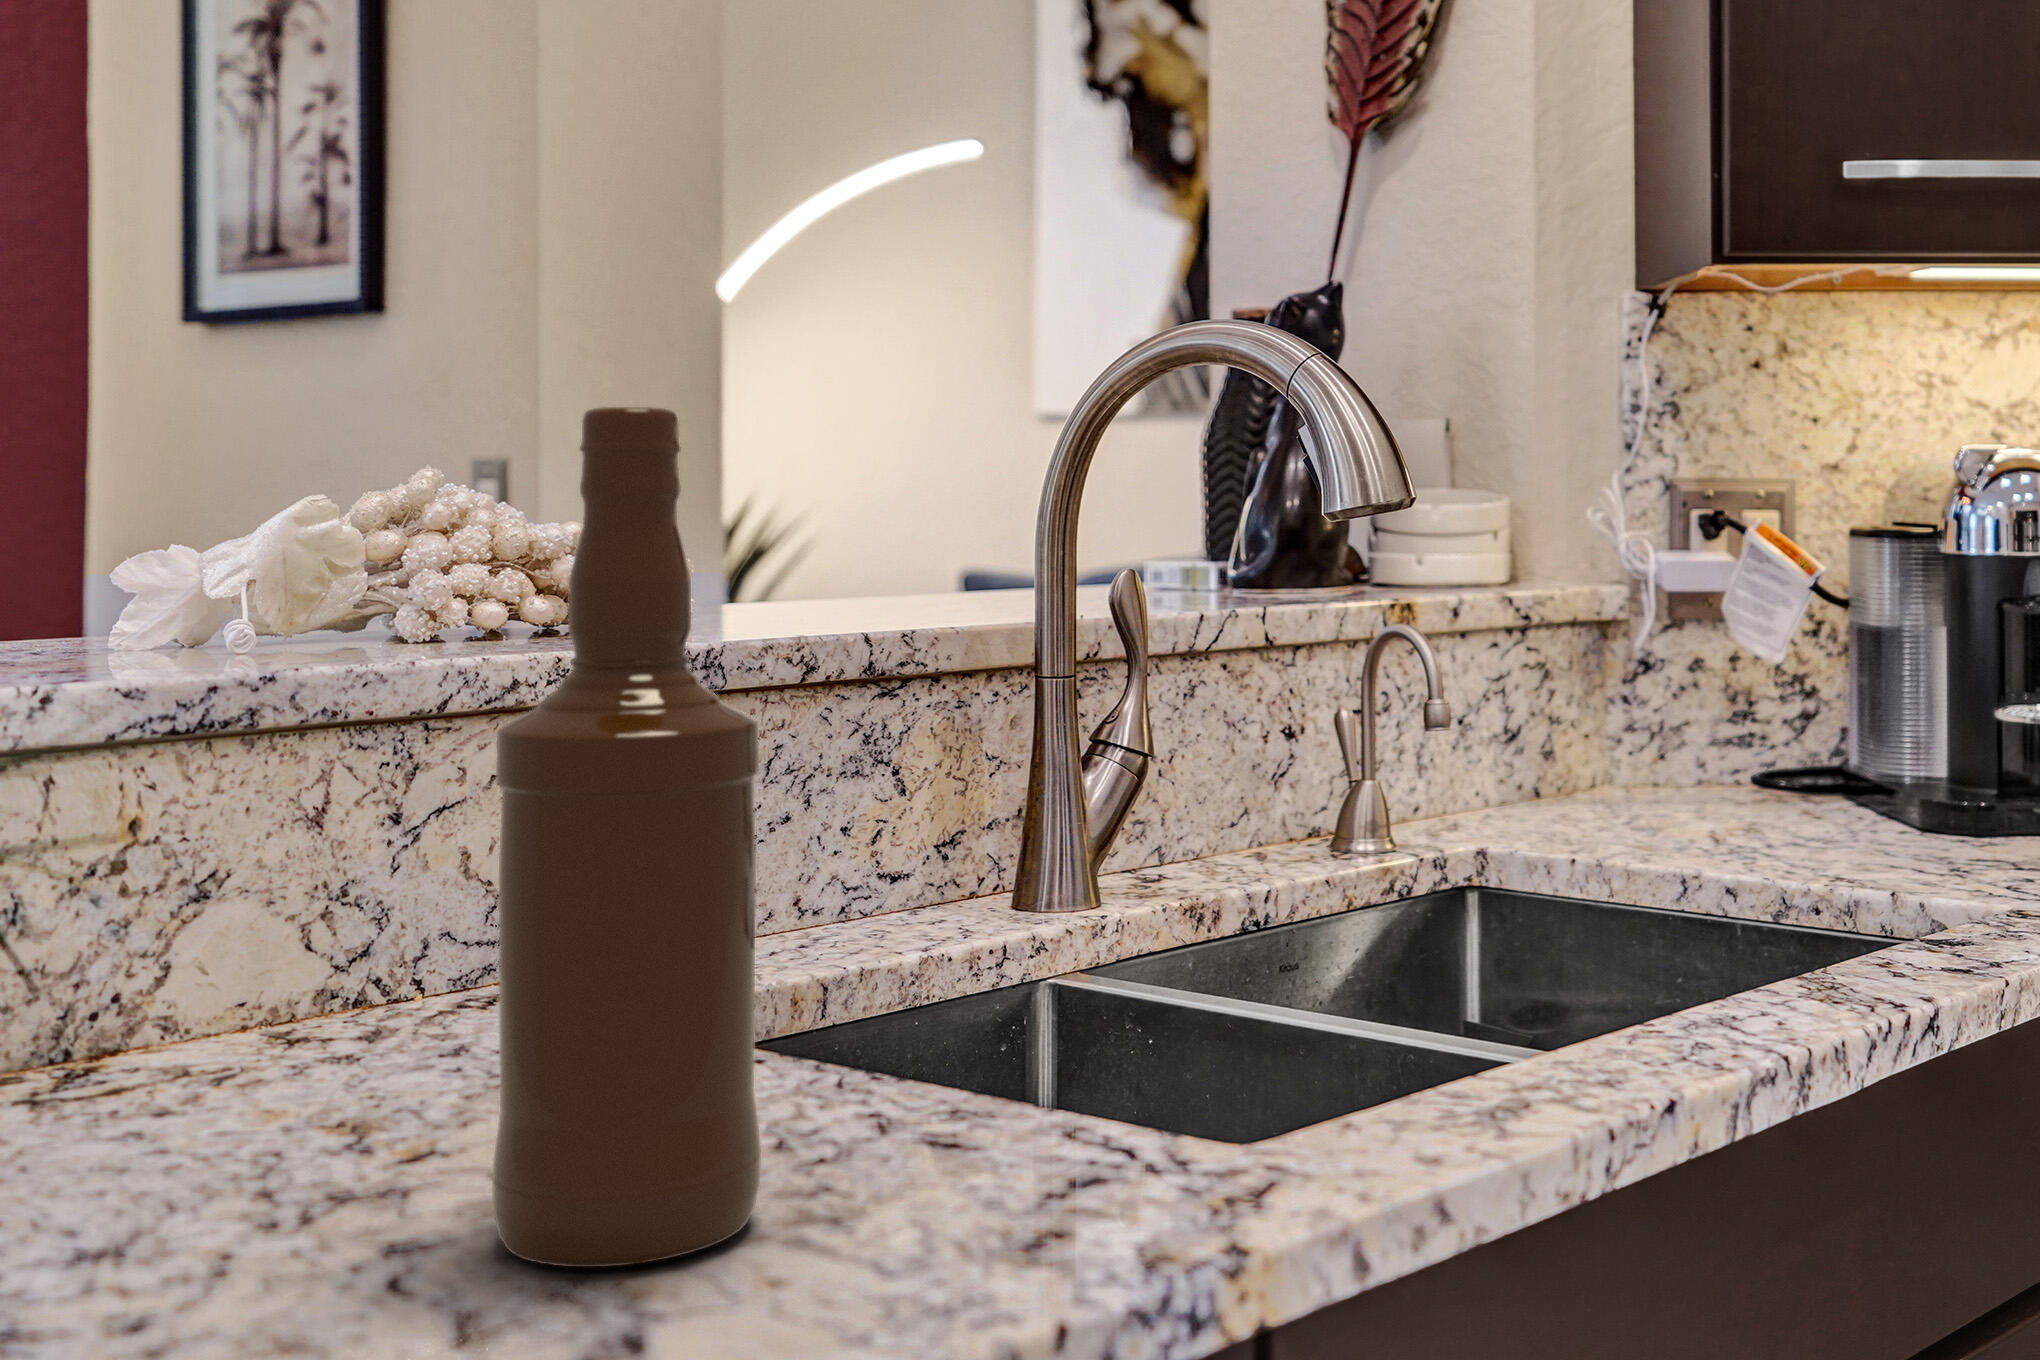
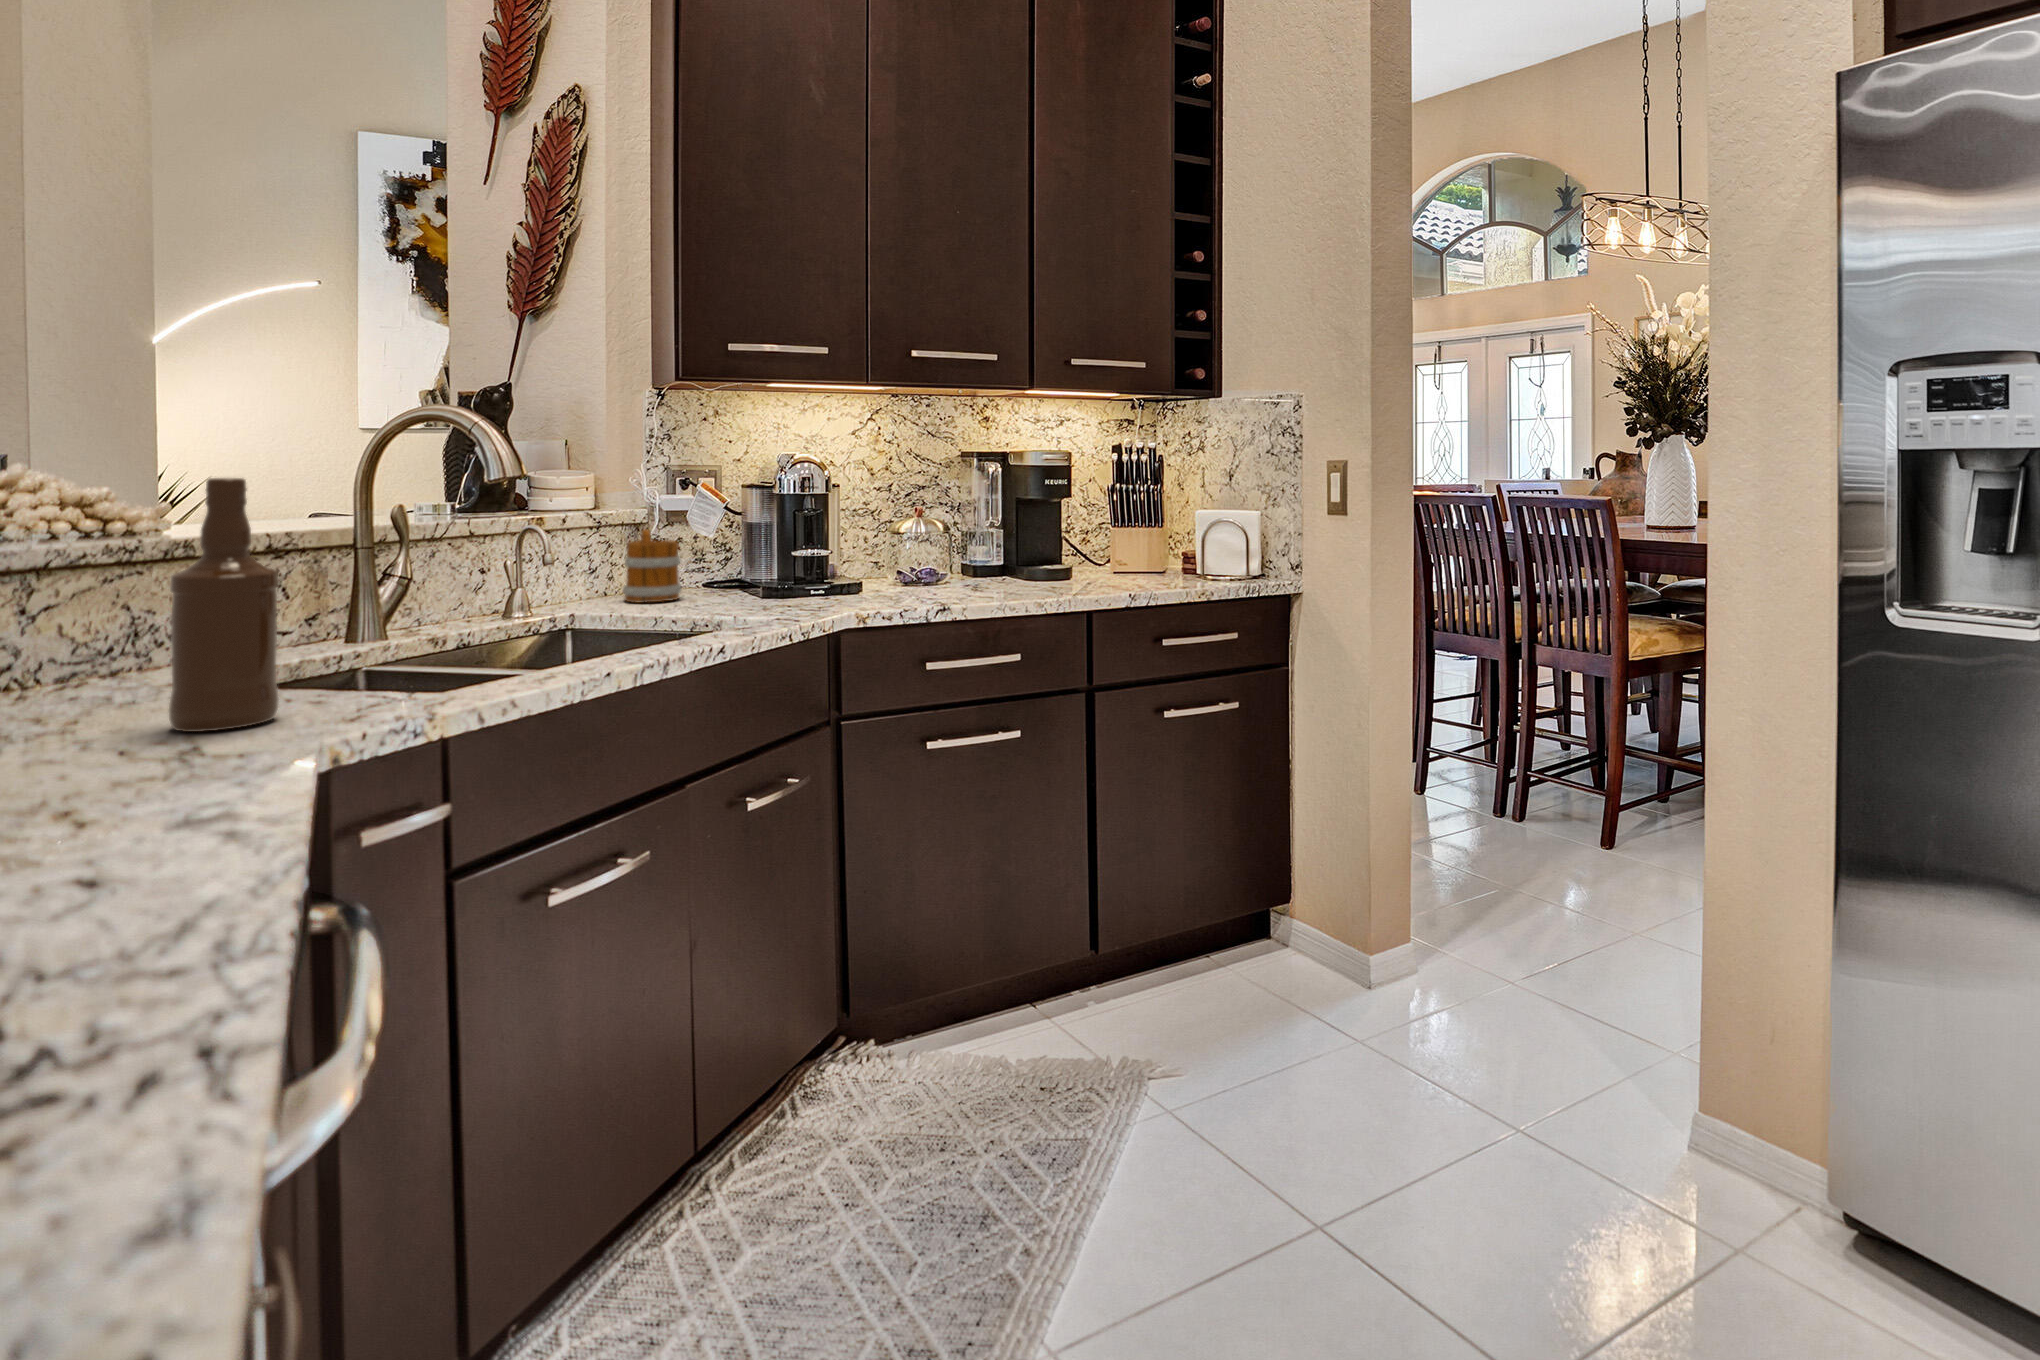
mug: none [1589,641,1730,842] -> present [623,529,681,603]

